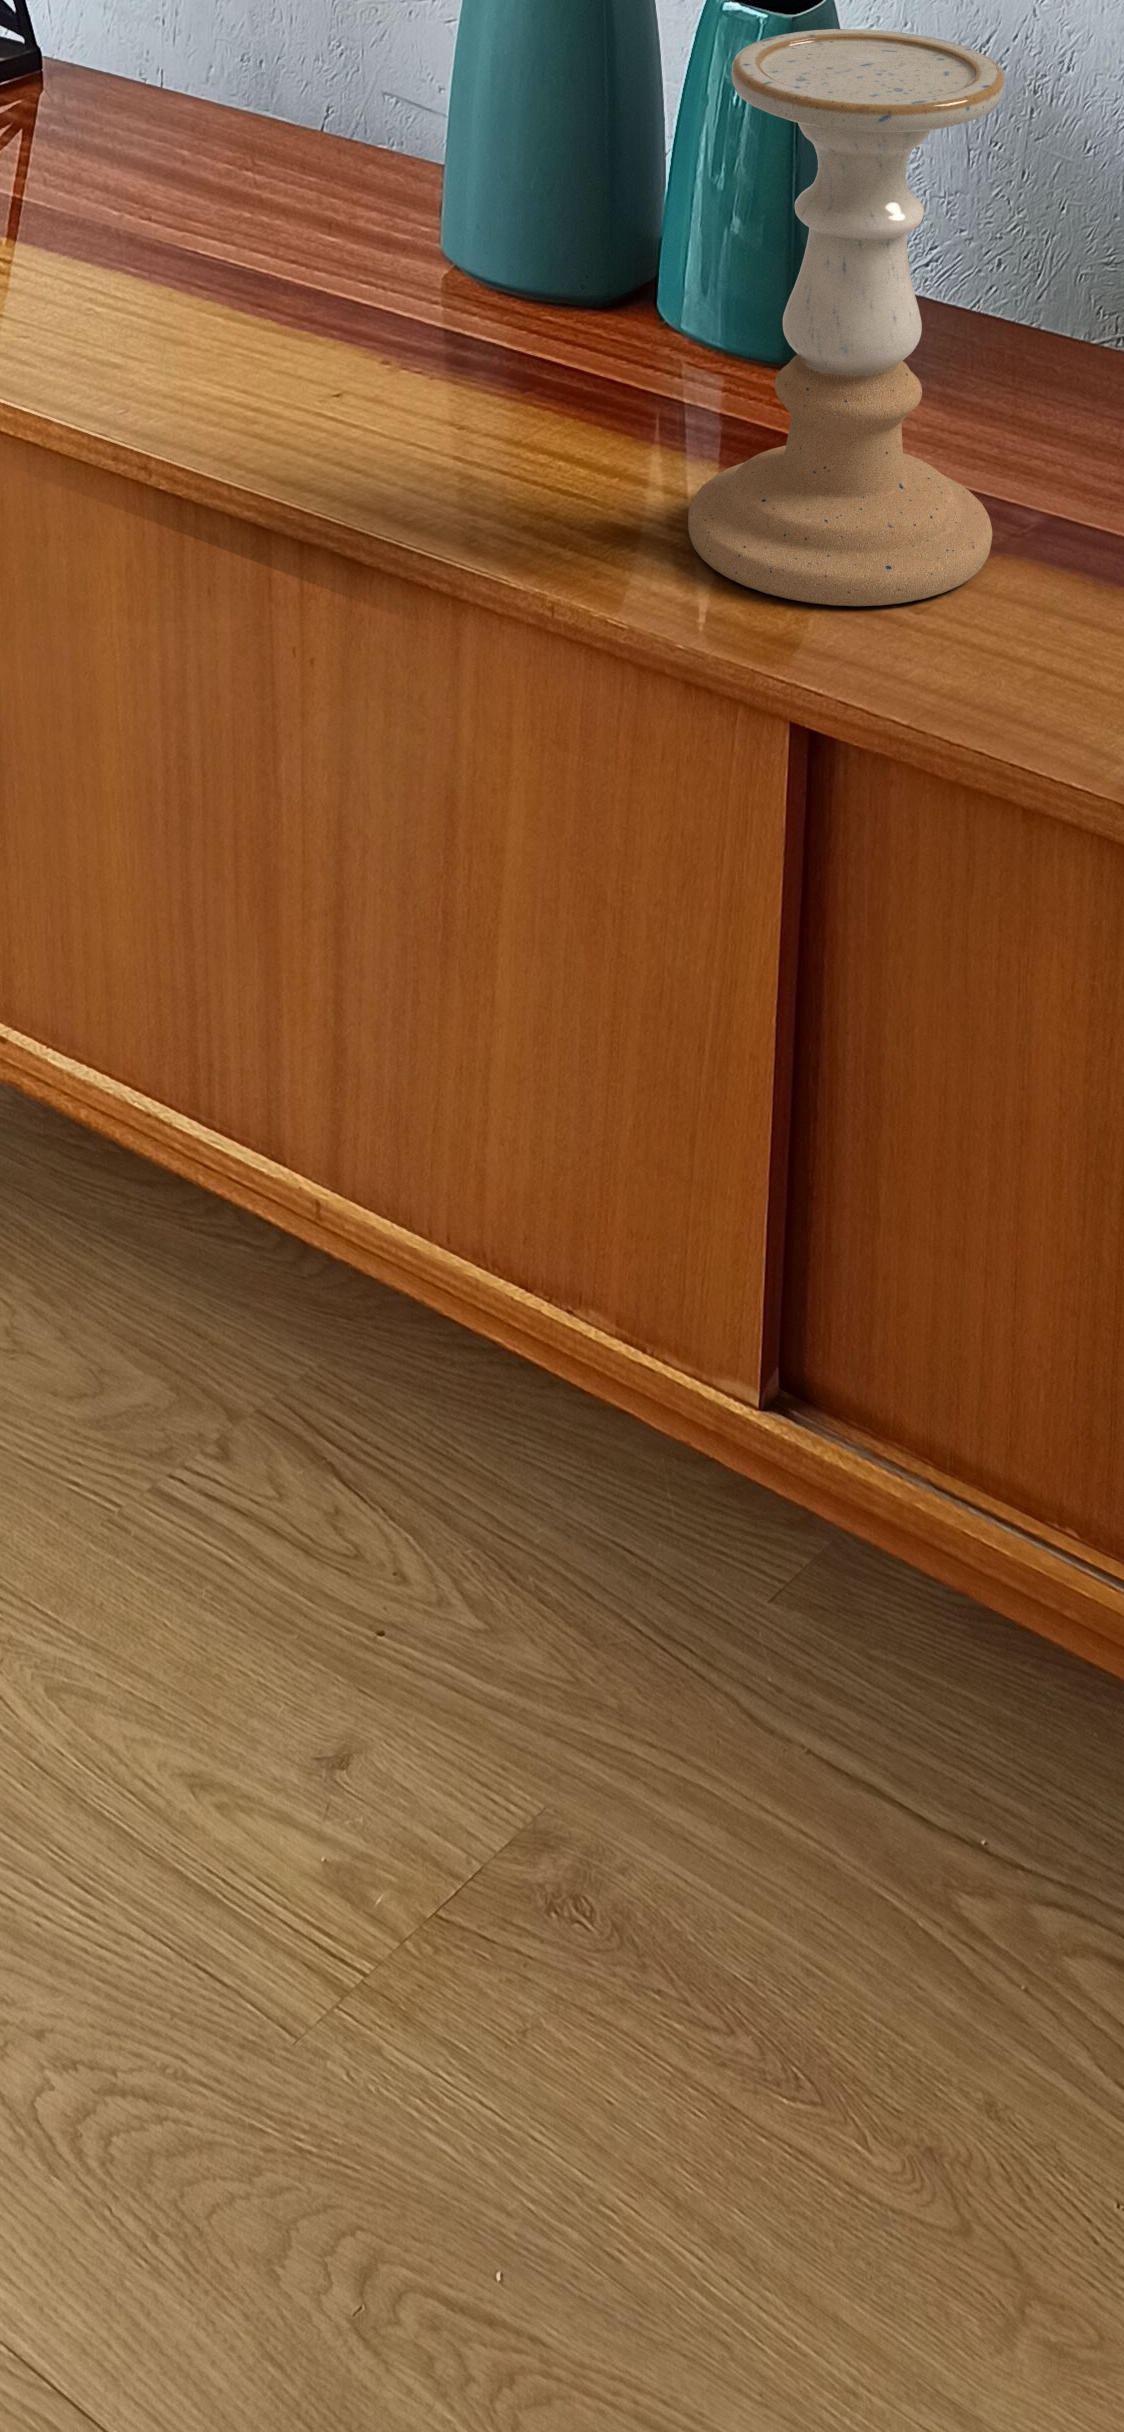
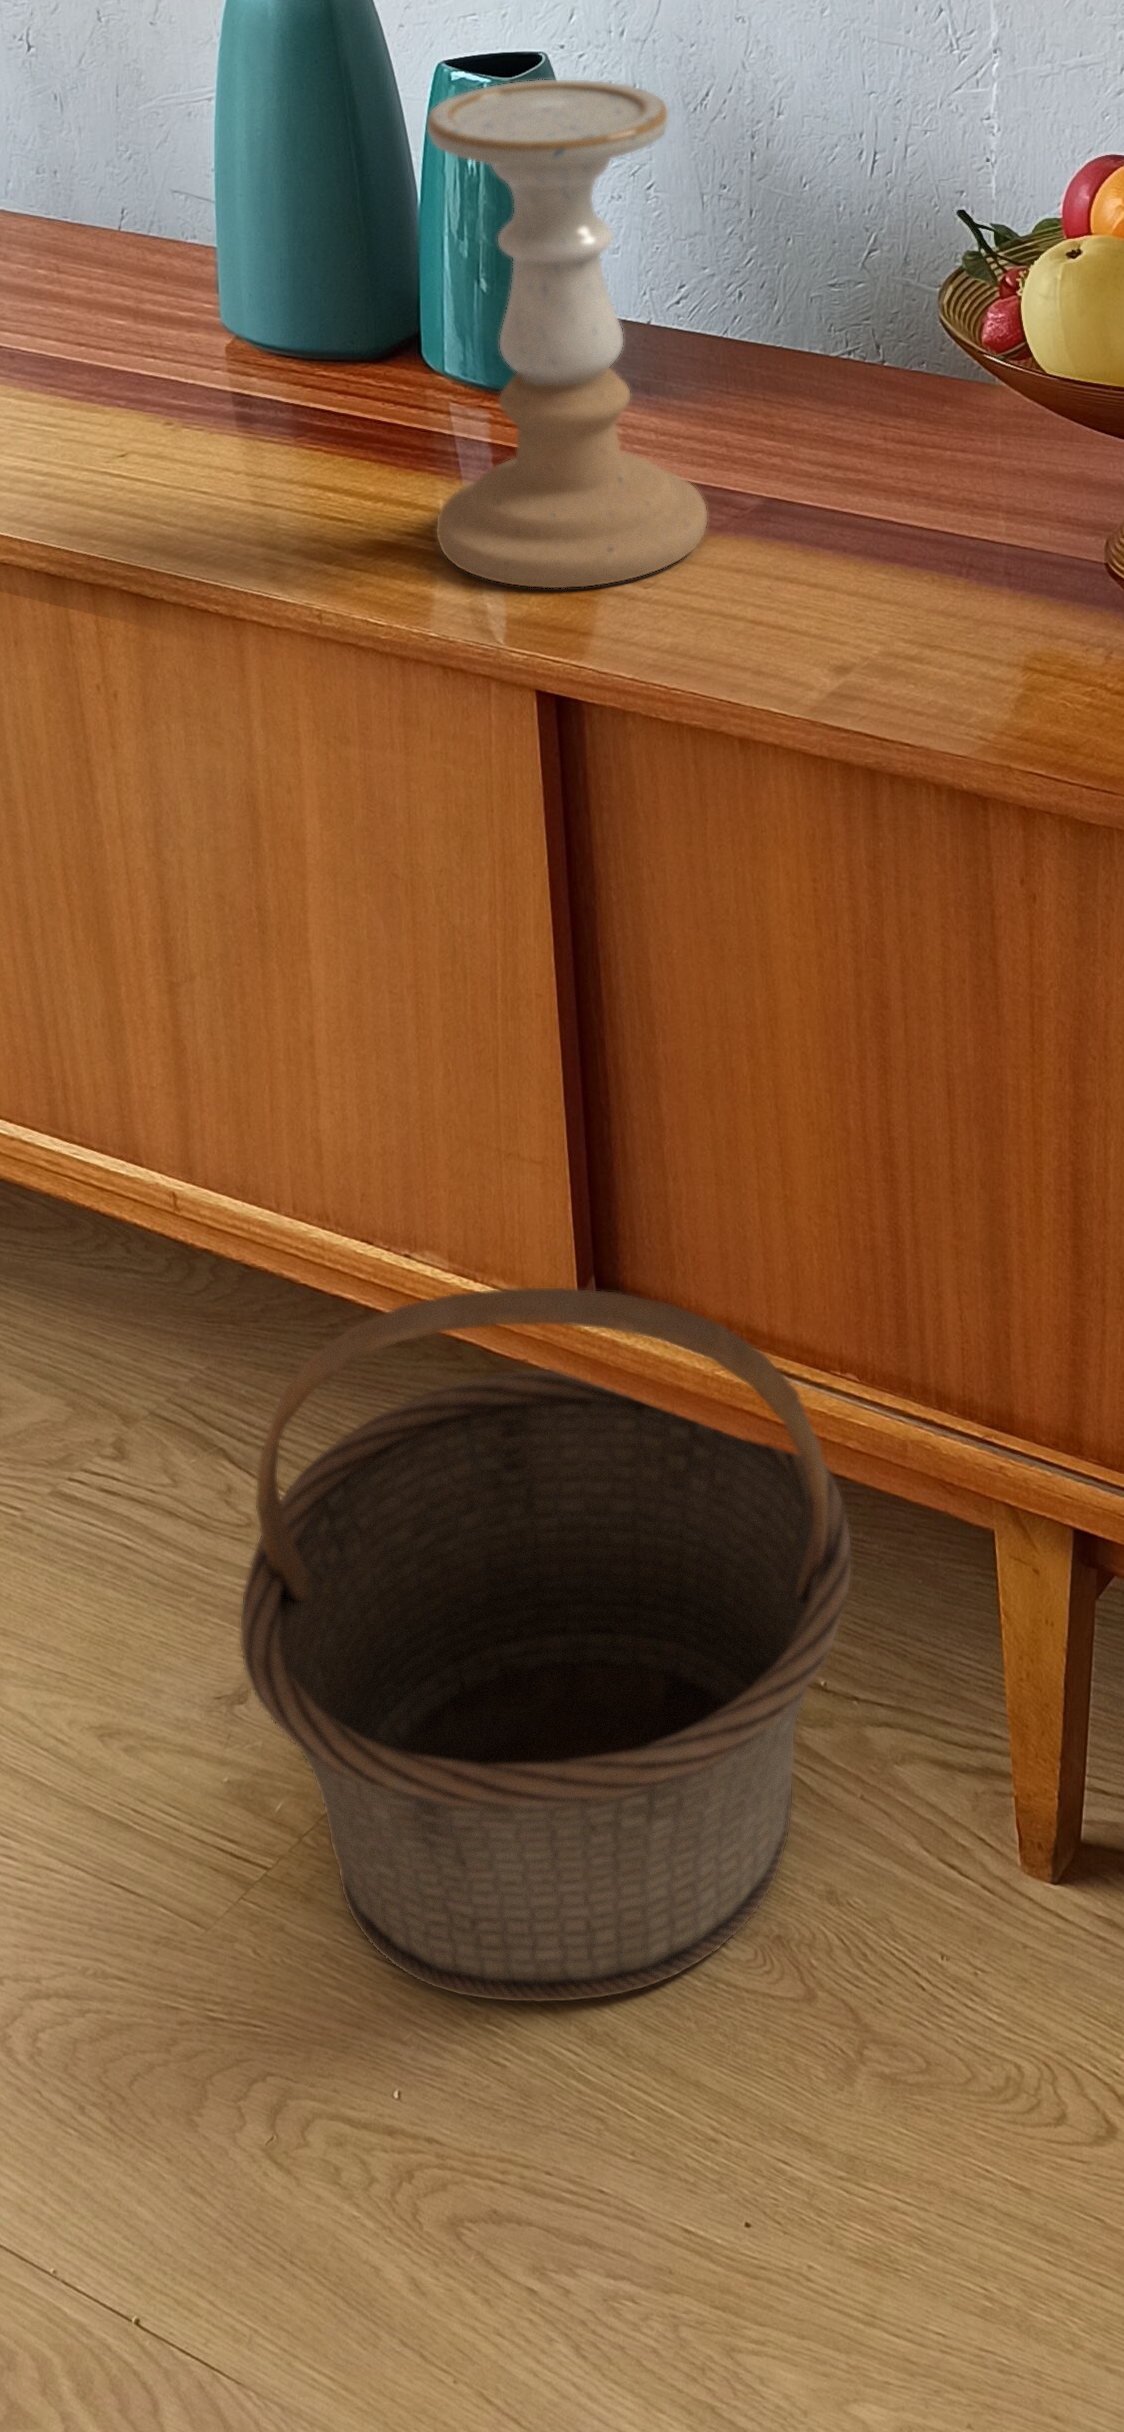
basket: none [362,1379,1043,2187] -> present [241,1288,851,2001]

